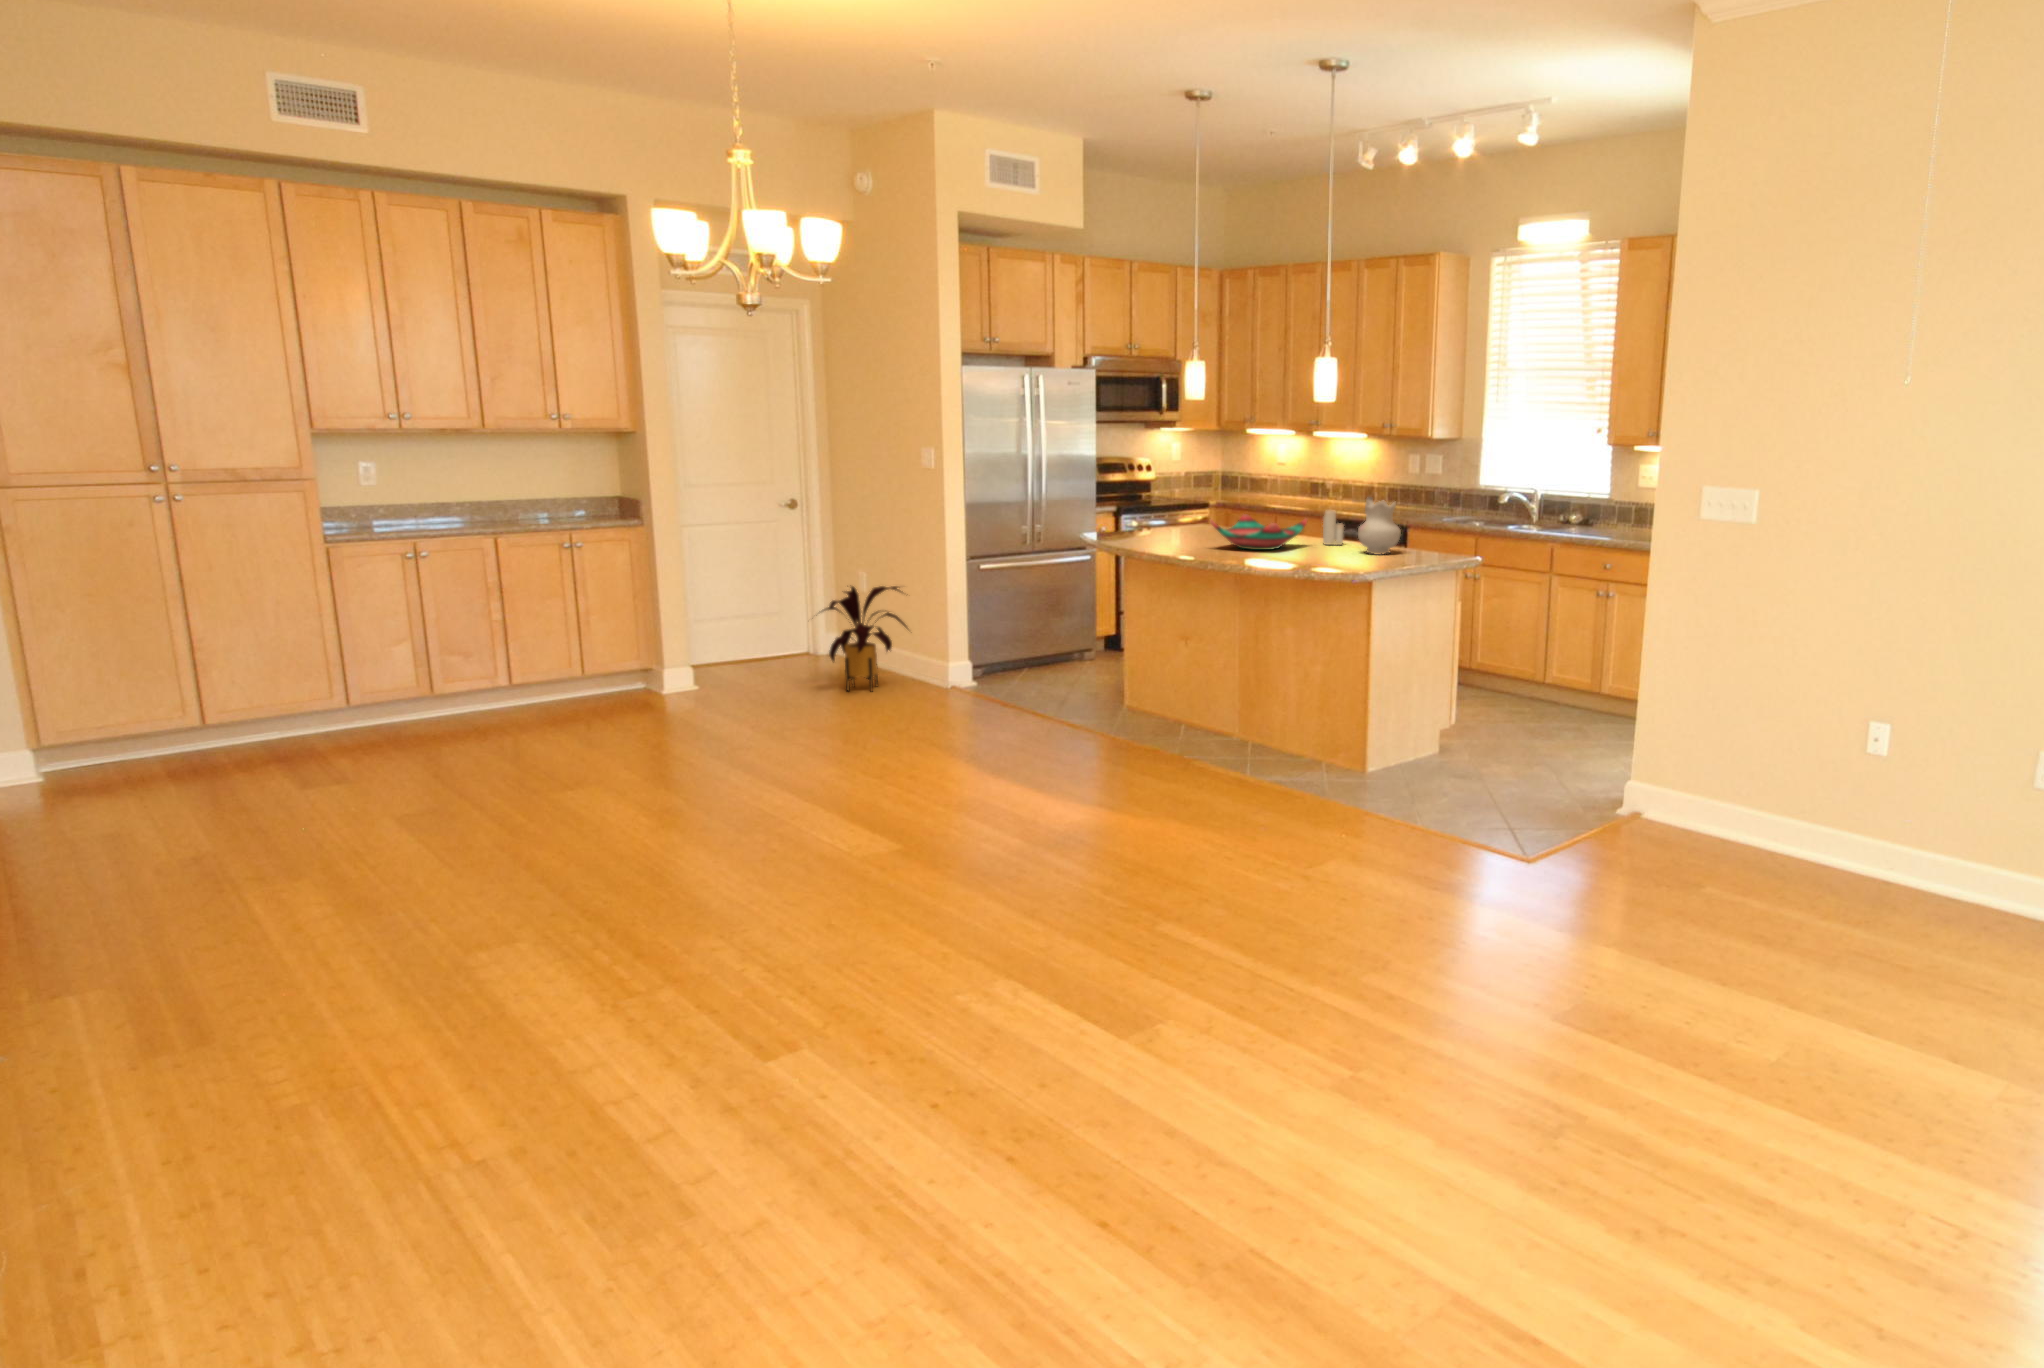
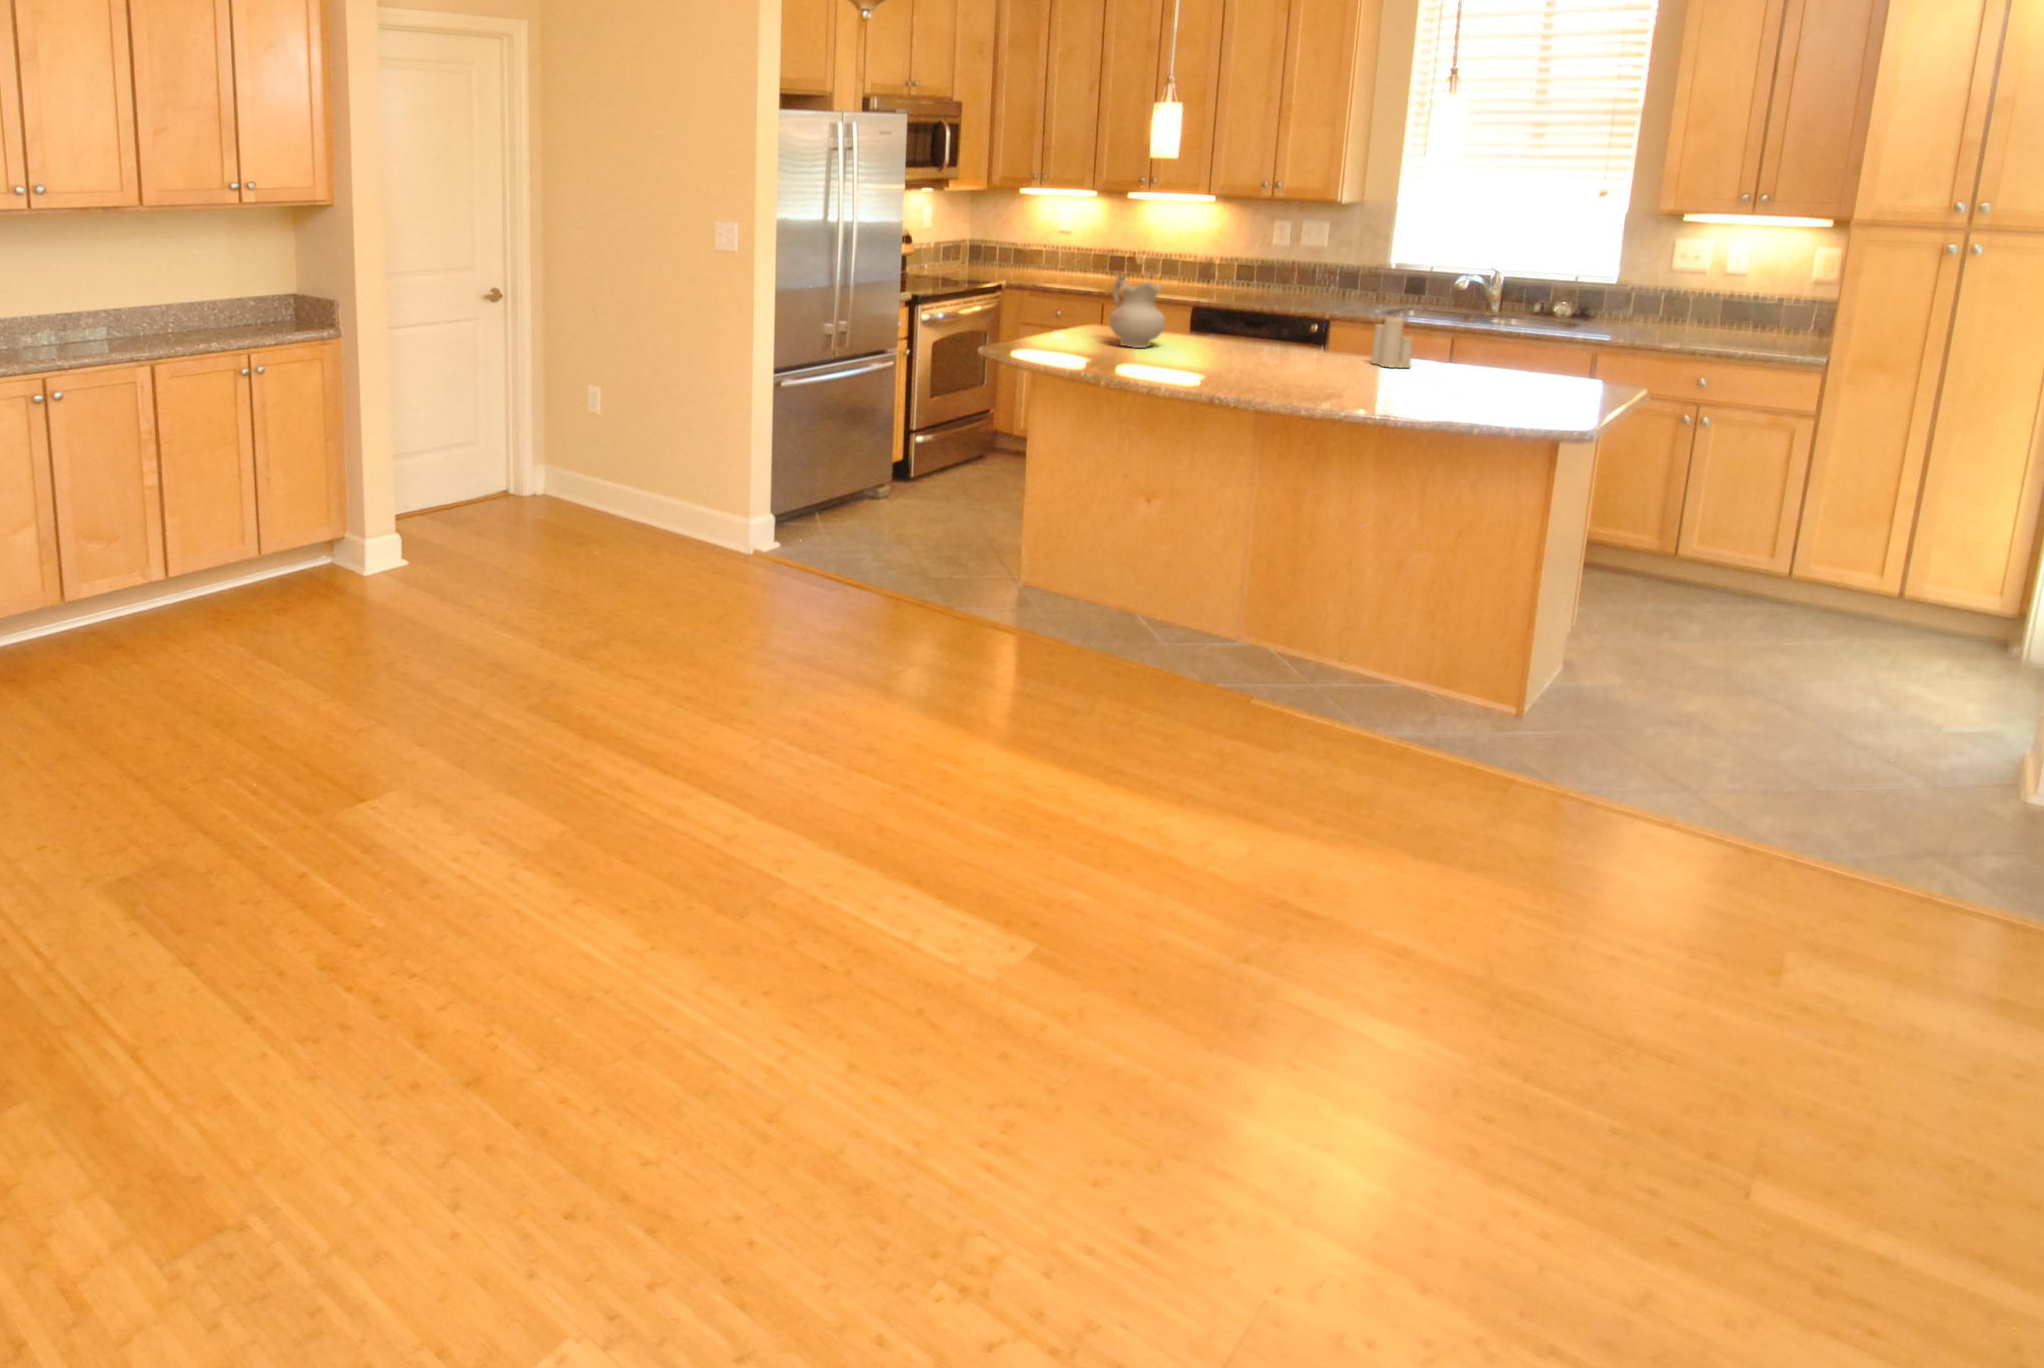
ceramic pitcher: present [1358,497,1401,555] -> present [1110,276,1165,348]
decorative bowl: present [1210,514,1307,550] -> none [1249,322,1375,380]
house plant: present [823,586,908,692] -> none [567,413,711,565]

